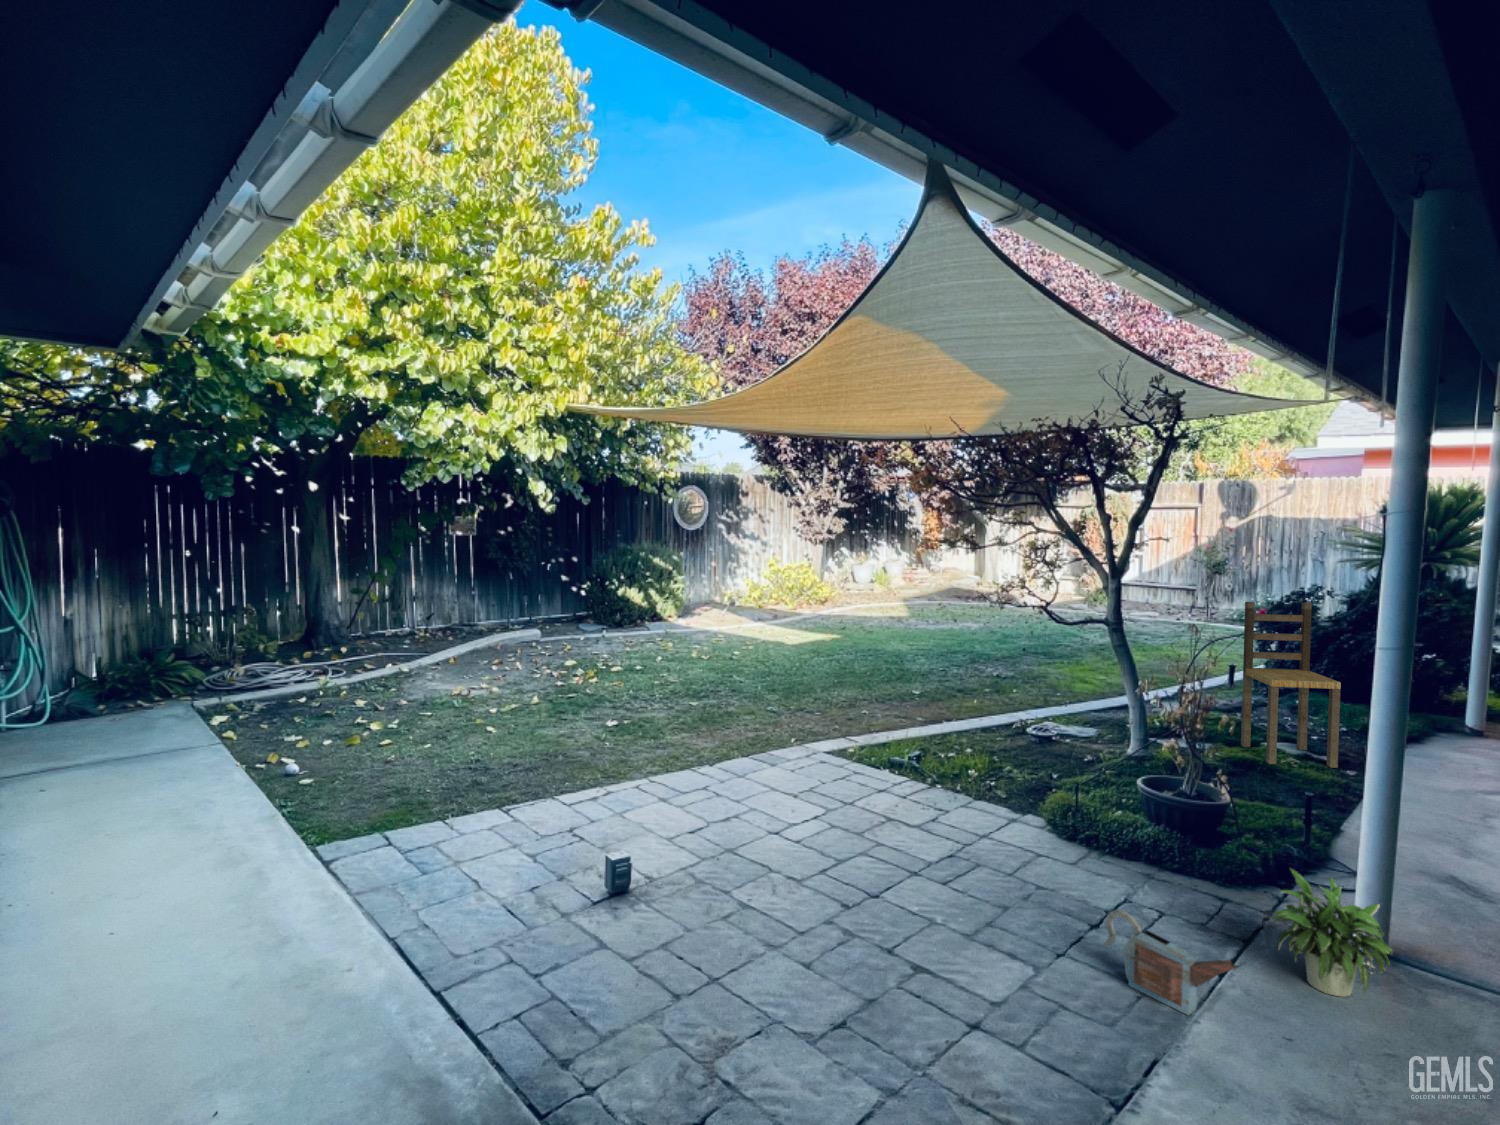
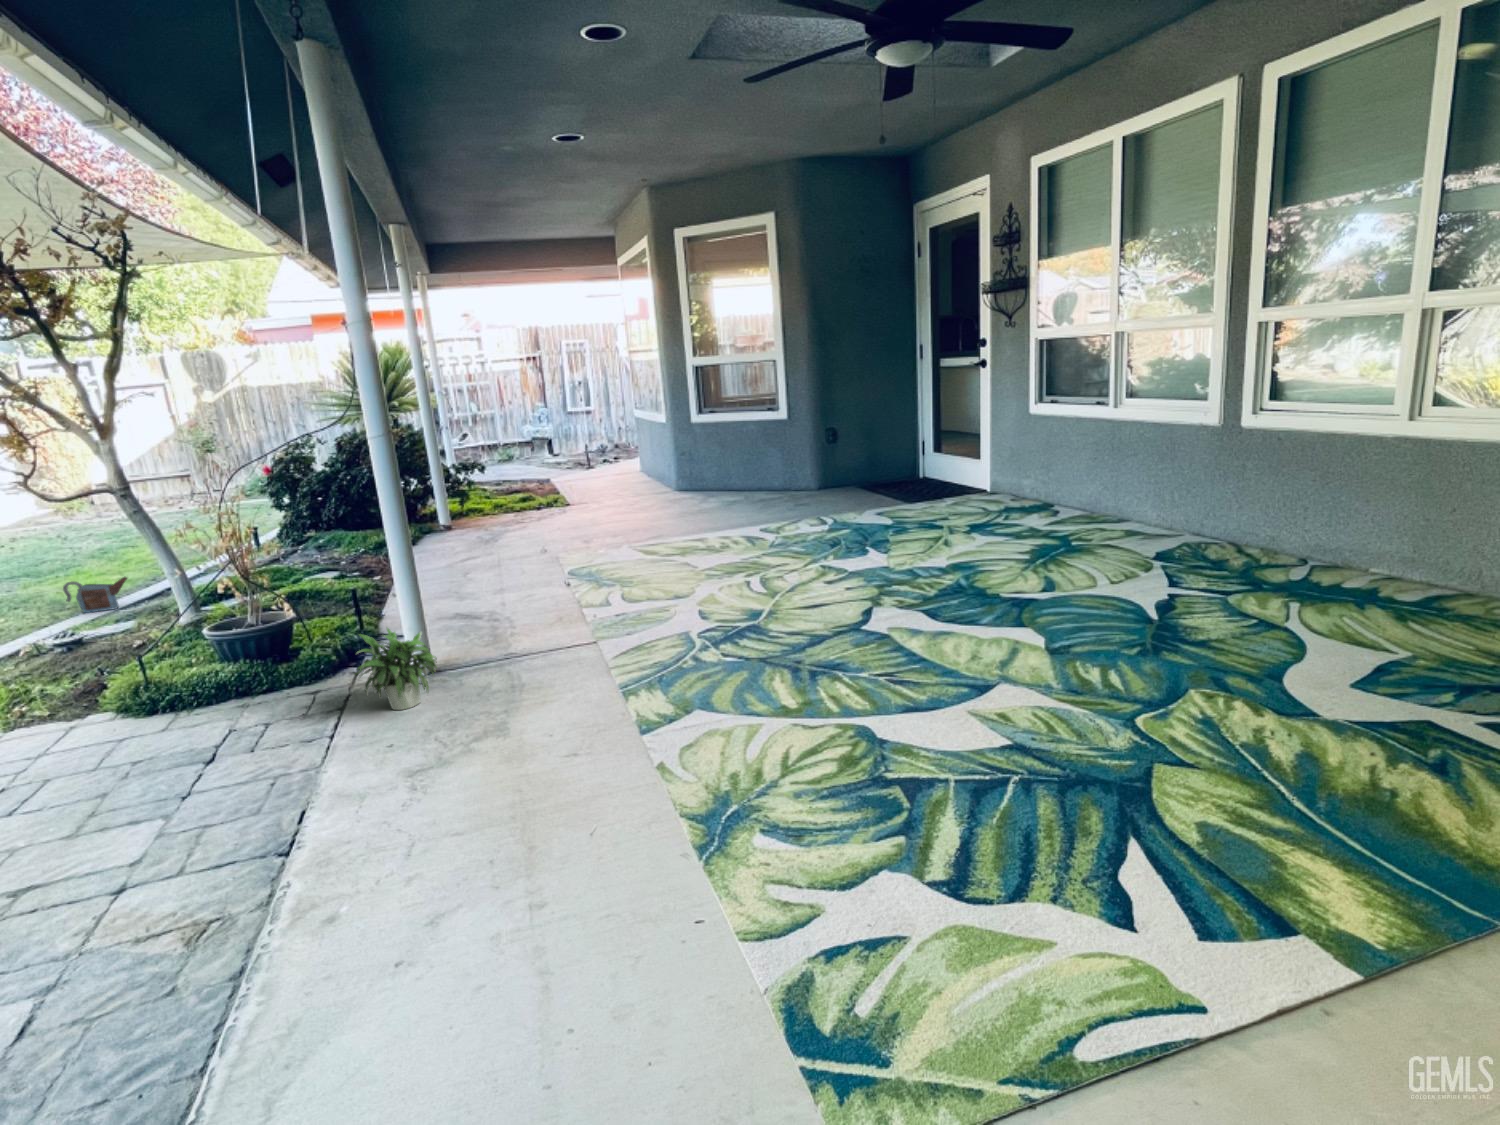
chair: present [1241,602,1341,768] -> none [252,444,366,592]
watering can: present [1105,910,1237,1015] -> present [63,577,127,613]

